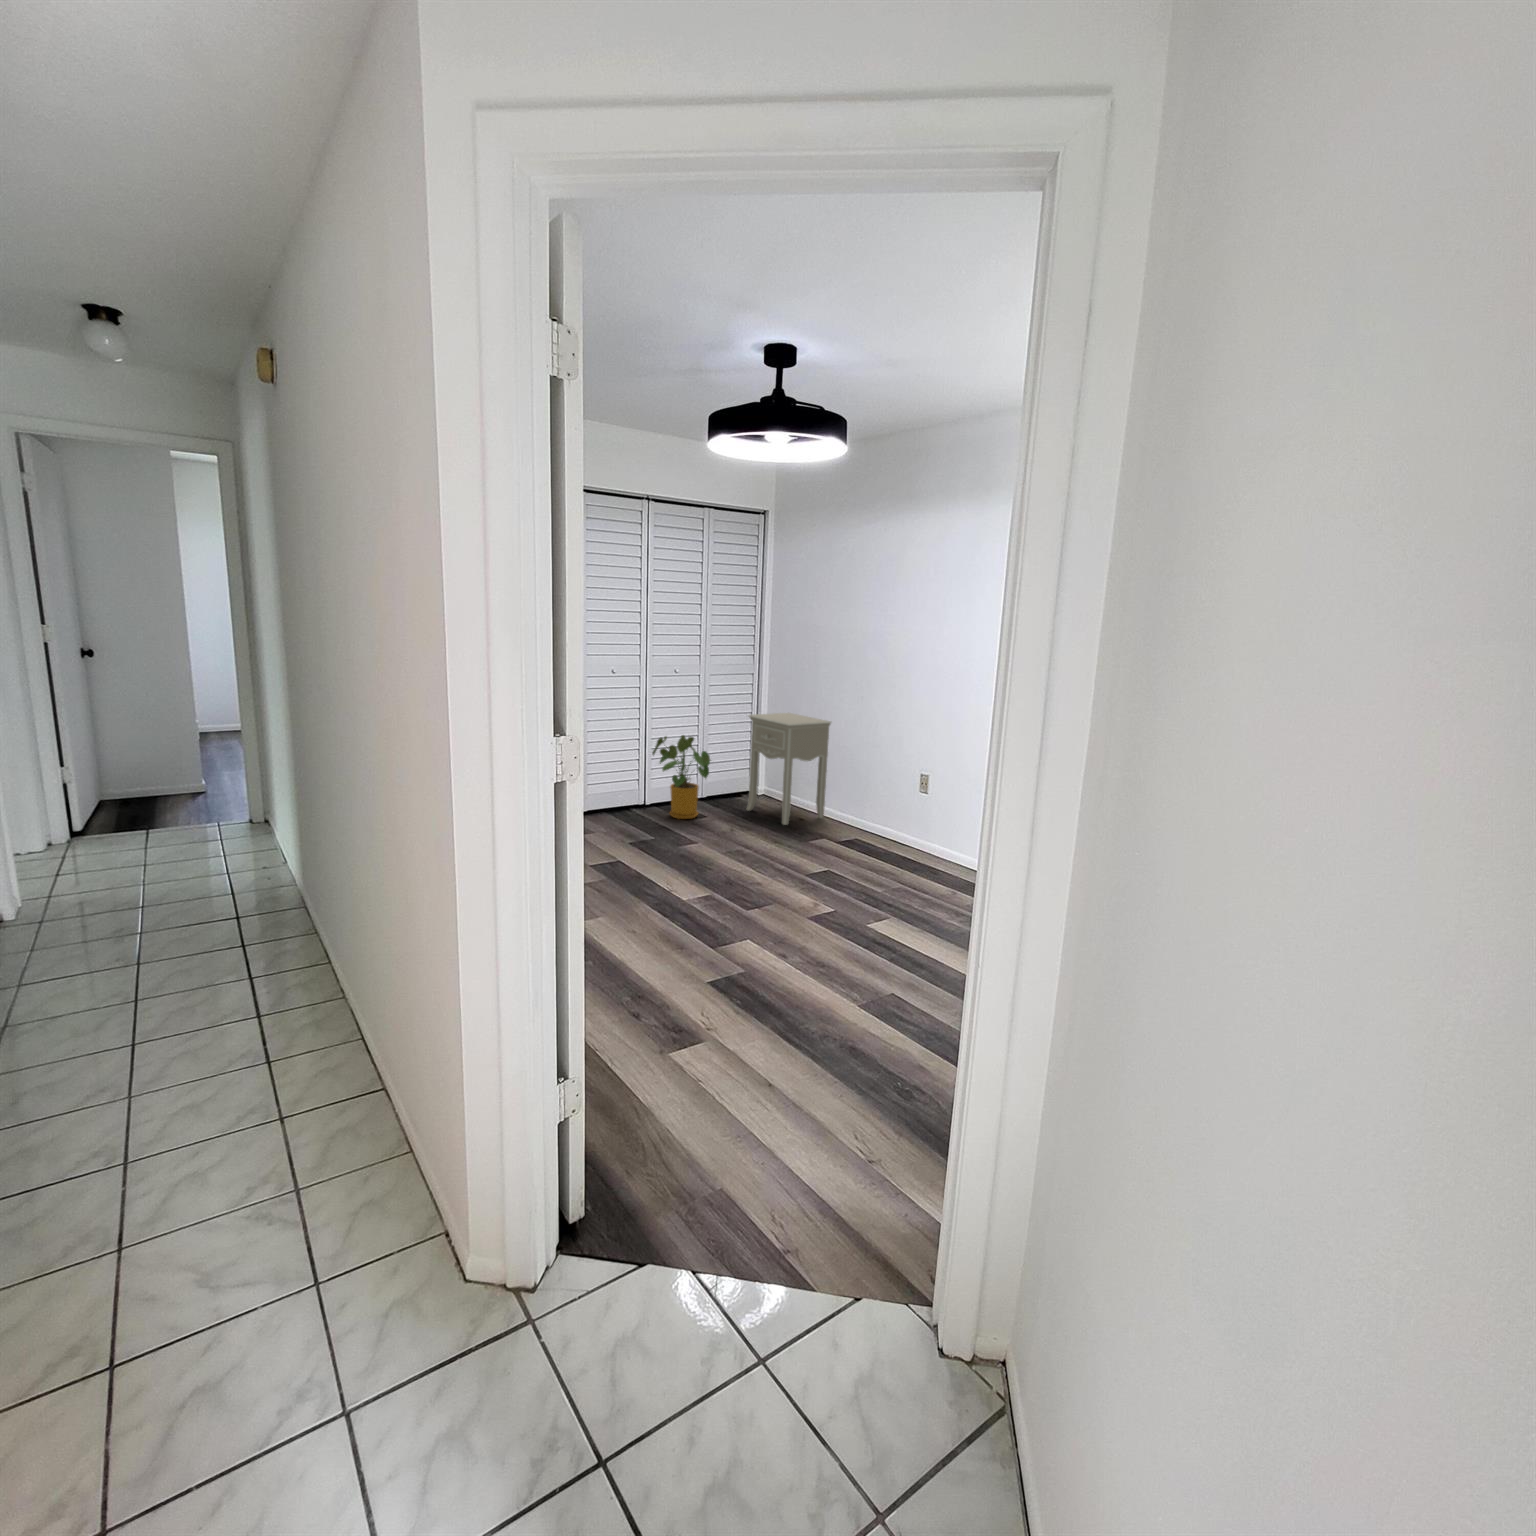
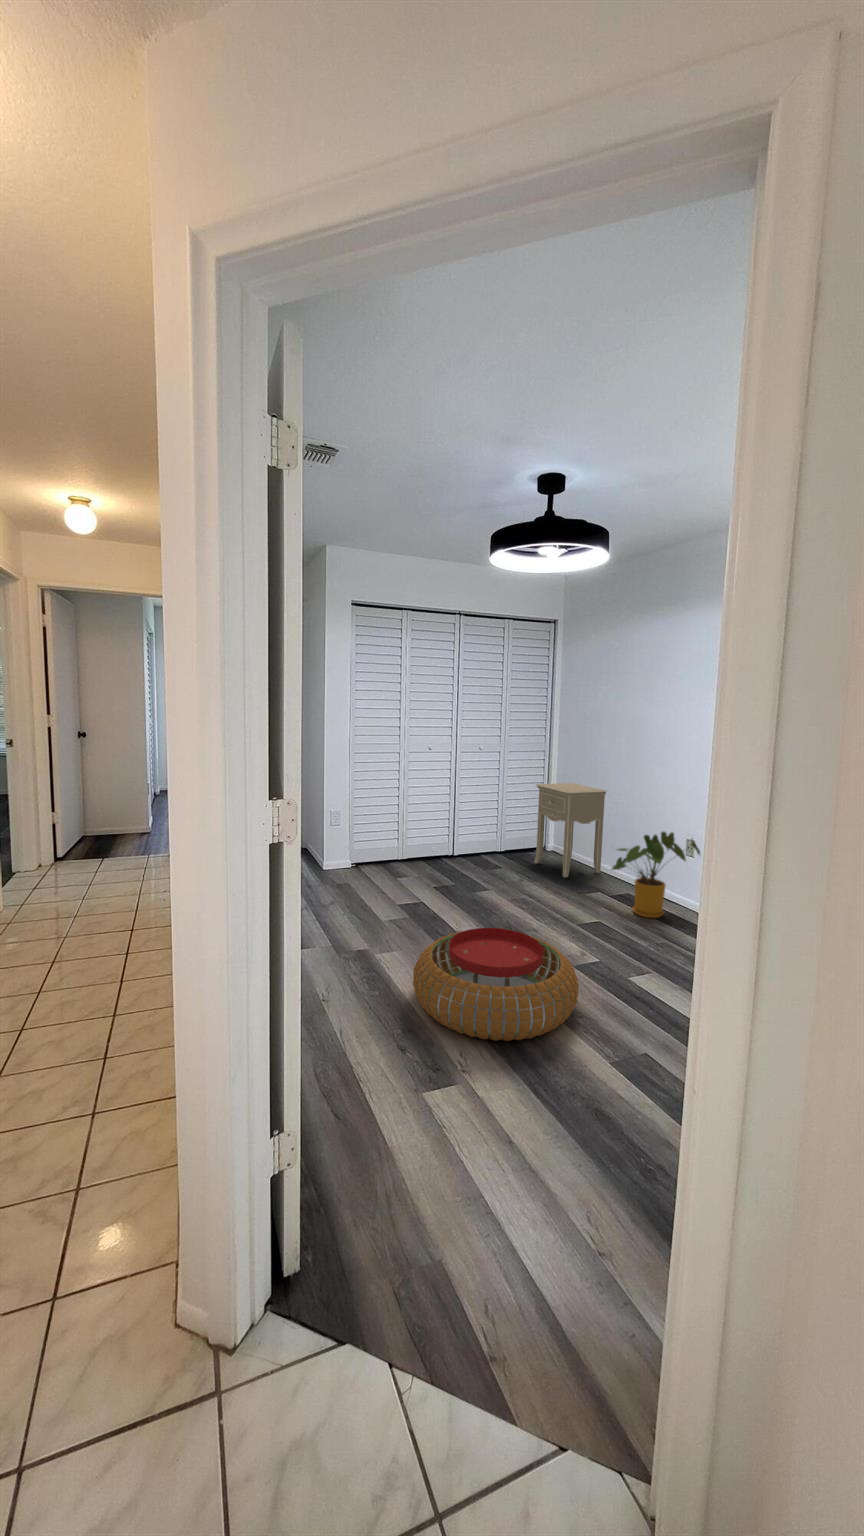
house plant: present [652,735,711,819] -> present [612,832,700,918]
pouf: none [636,881,821,999] -> present [413,928,579,1041]

